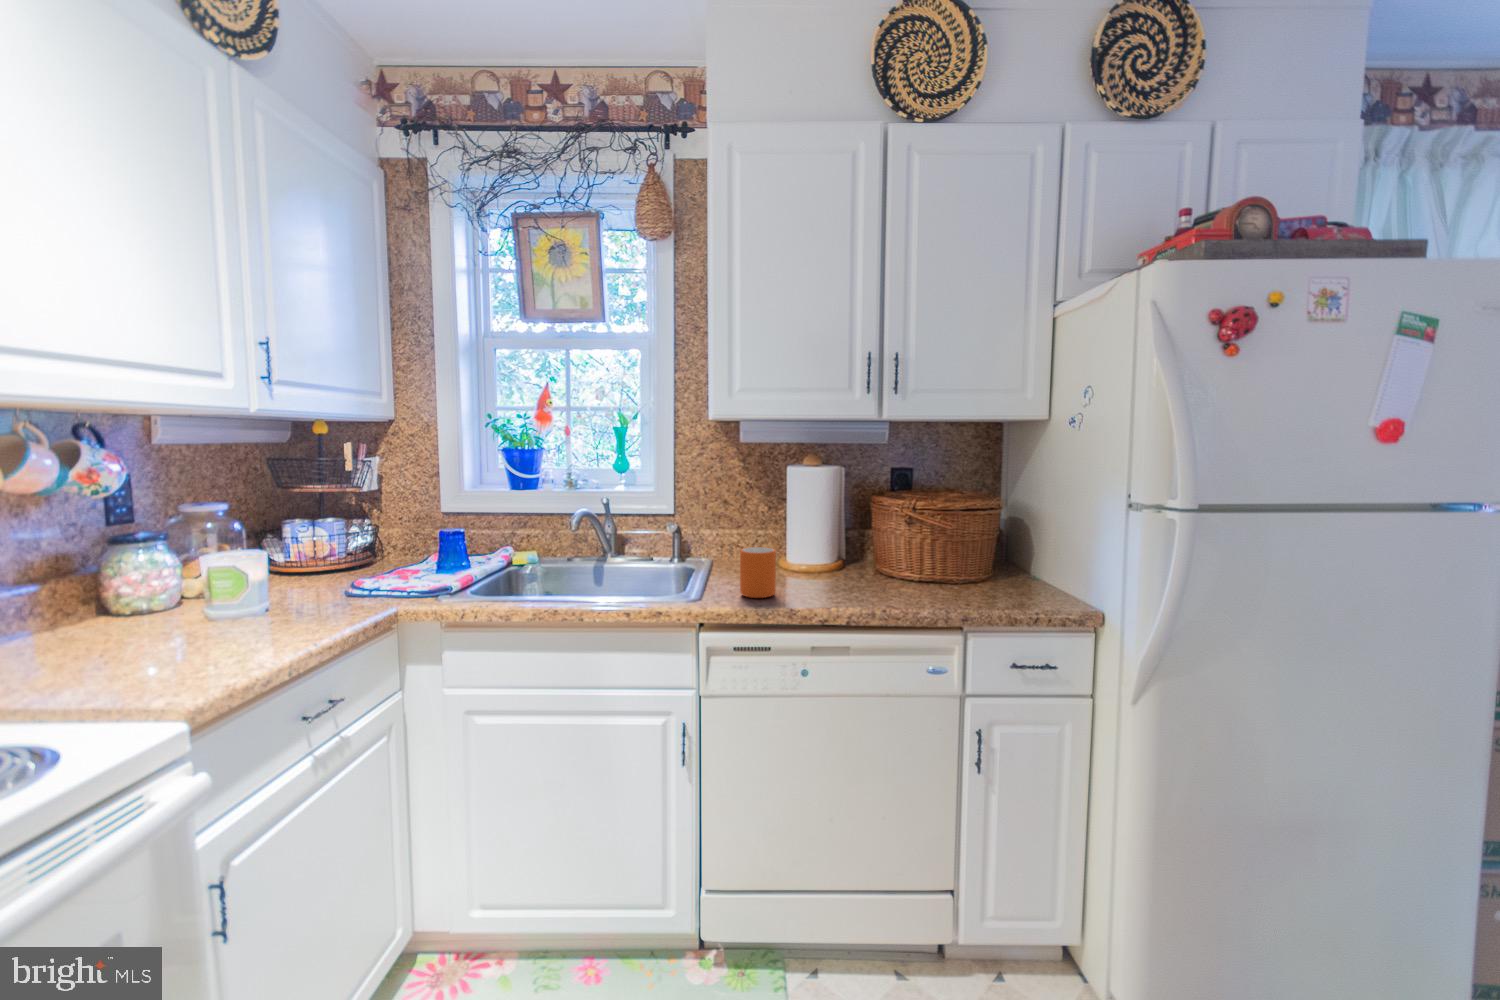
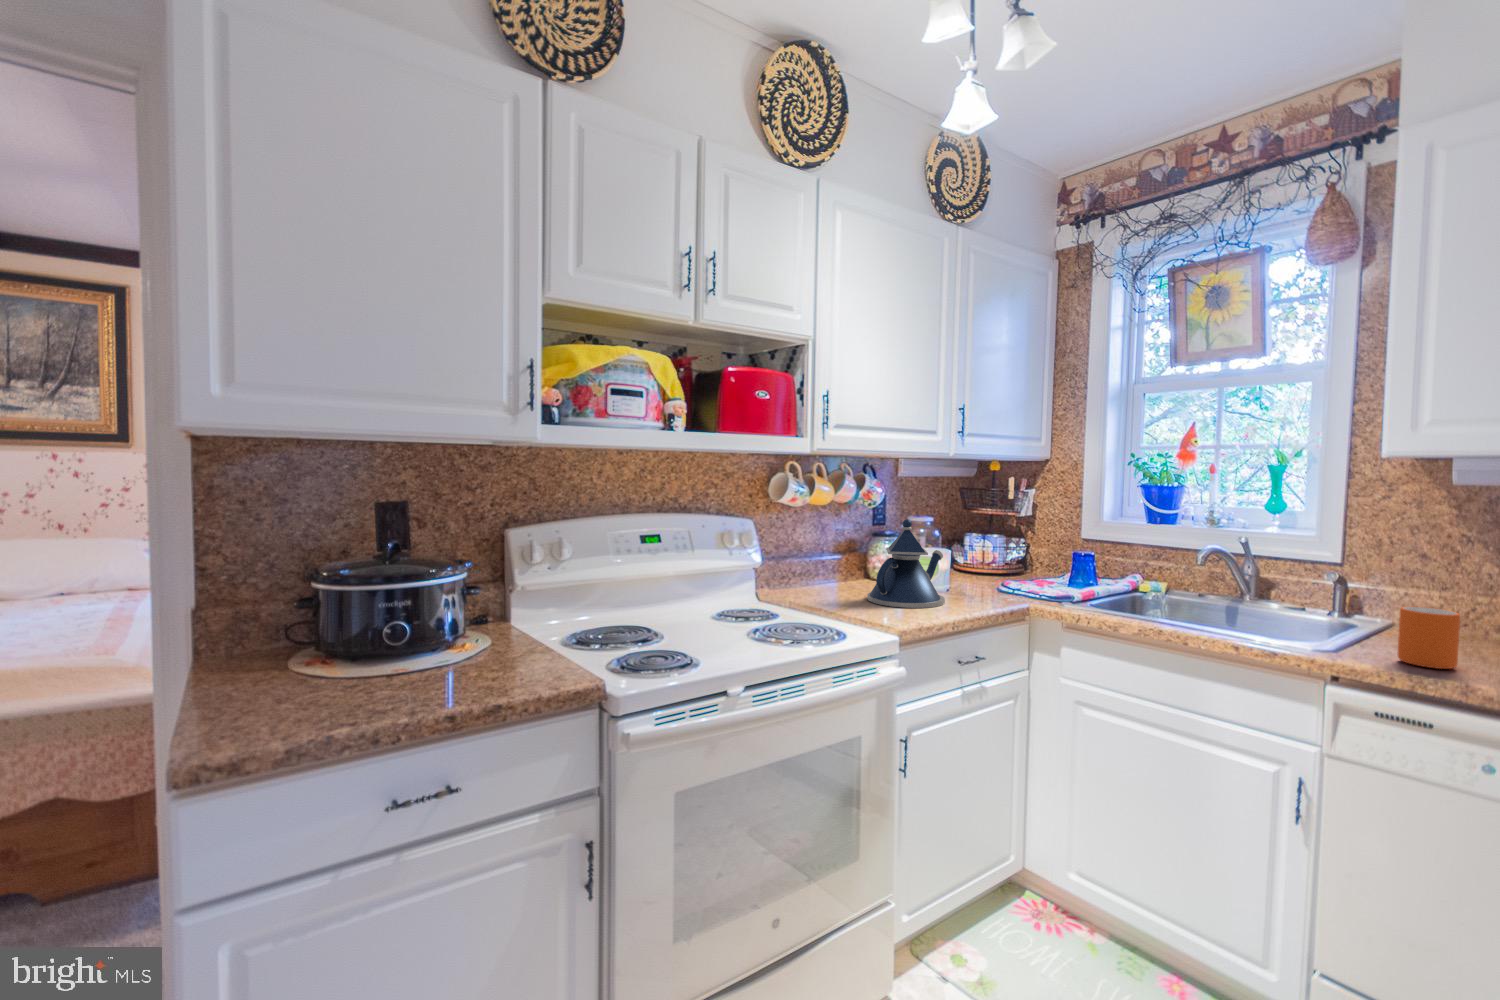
teapot: none [97,516,265,673] -> present [867,519,945,608]

